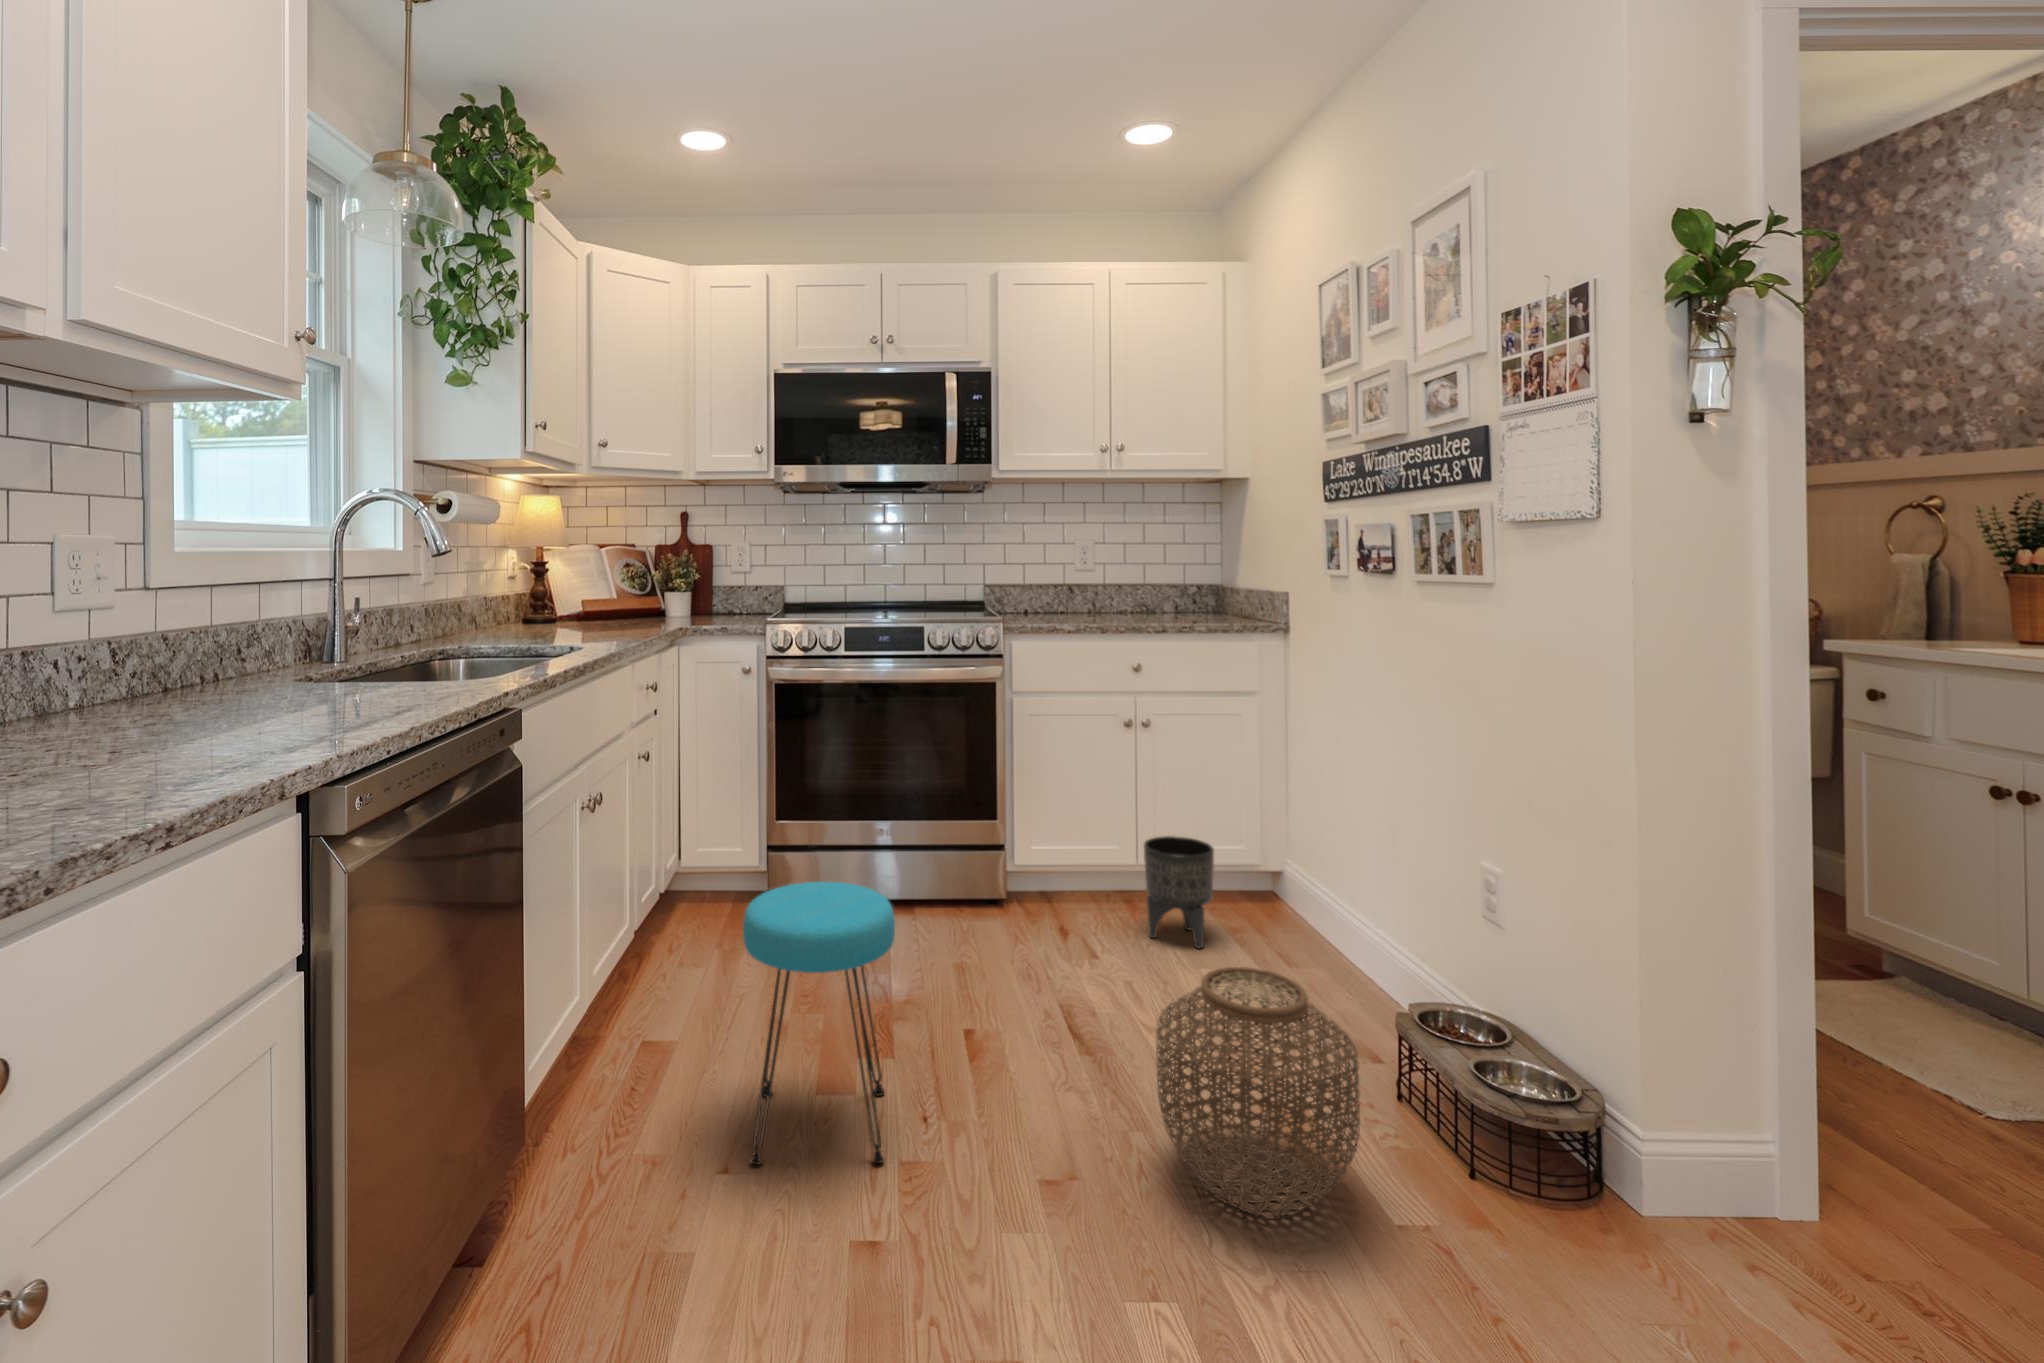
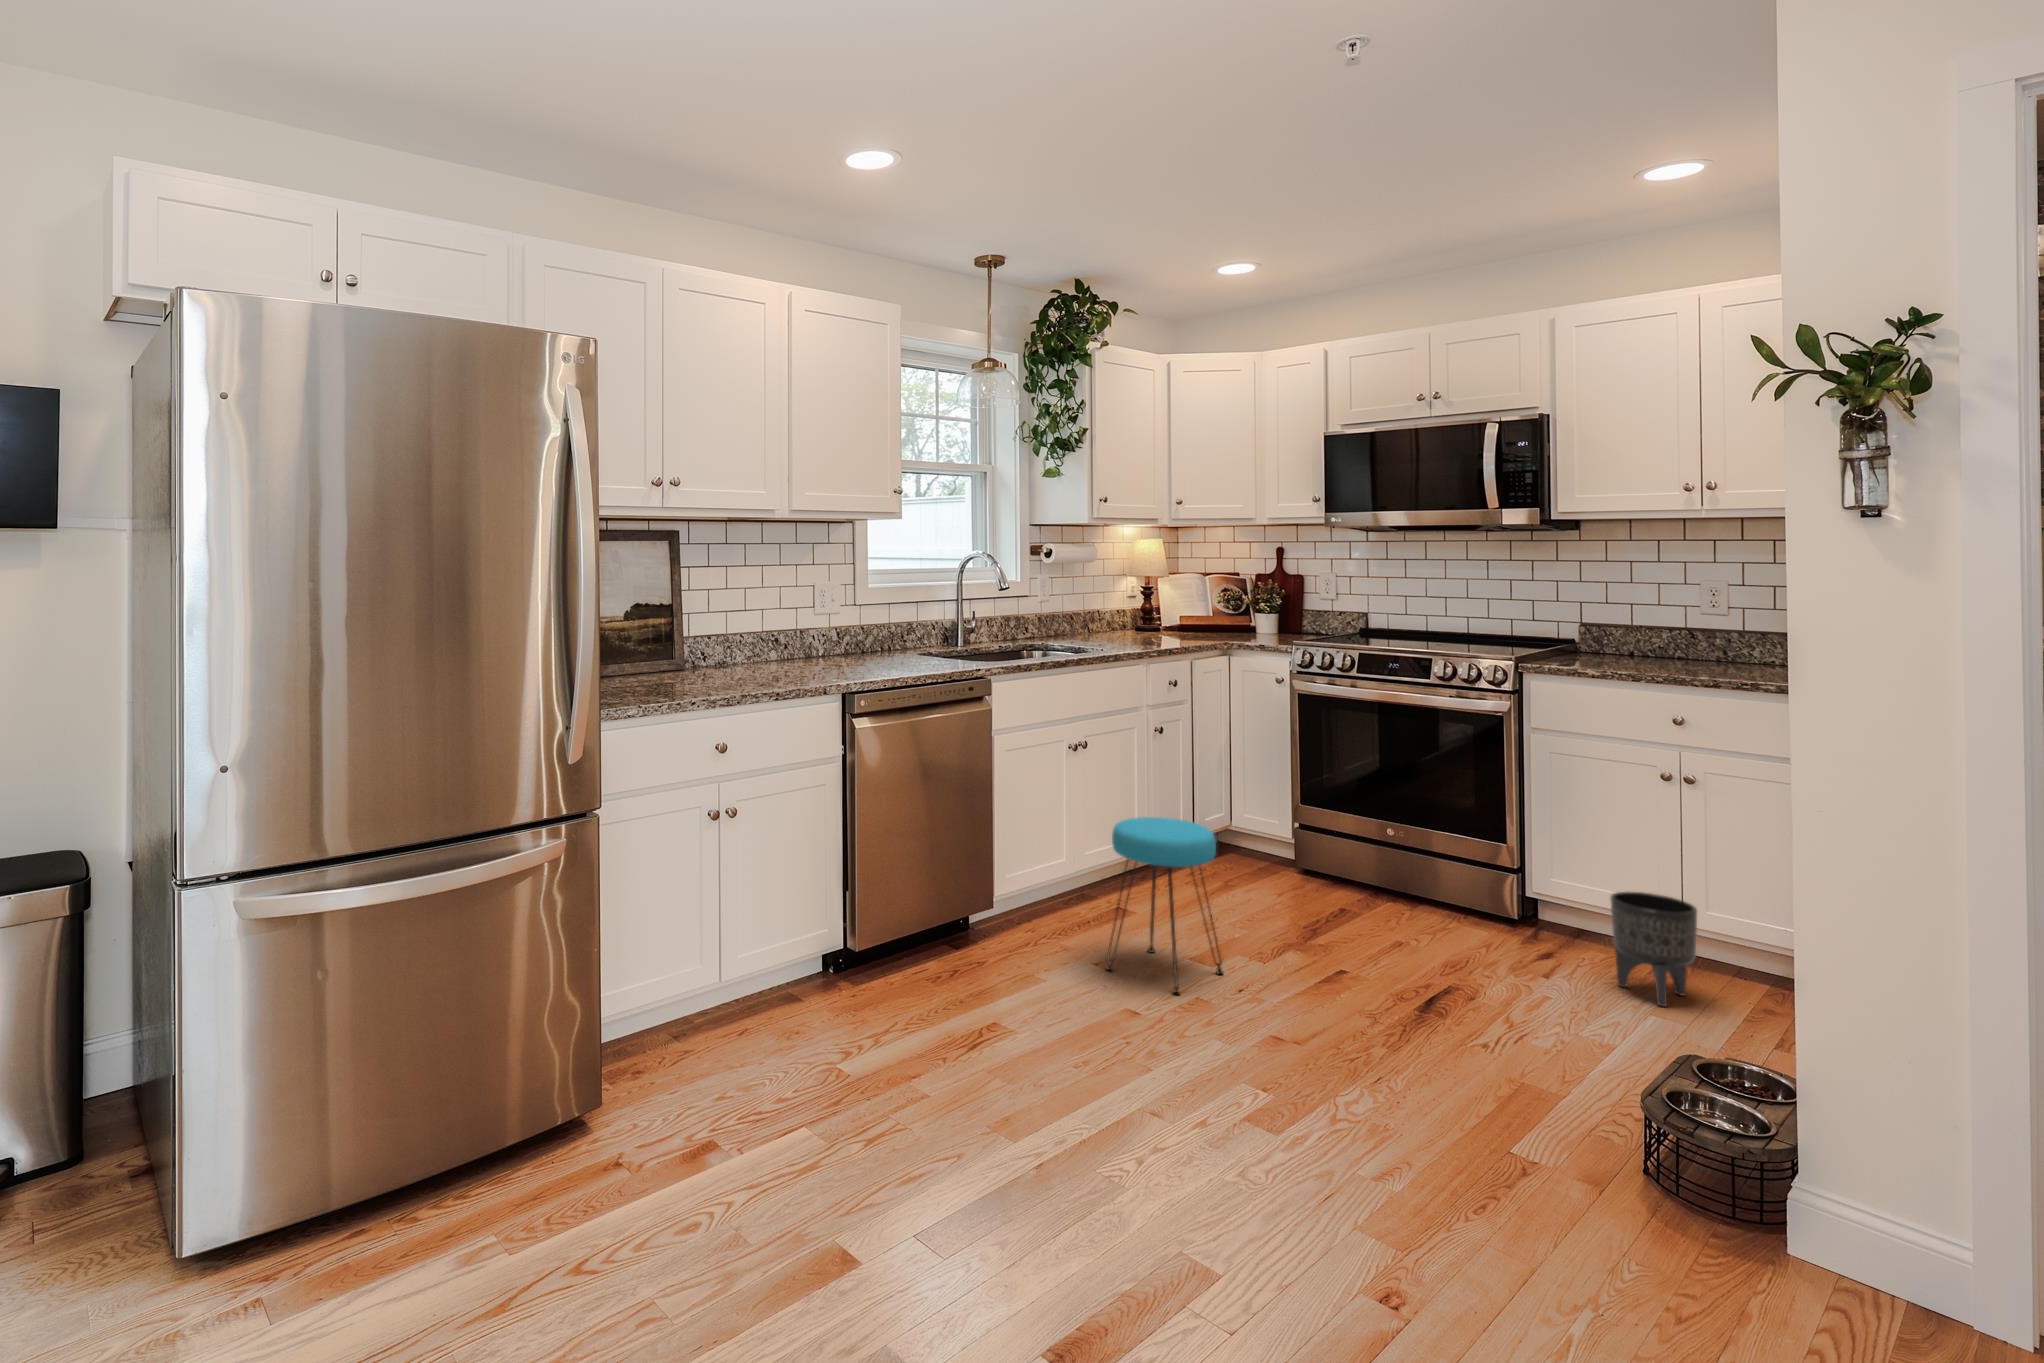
woven basket: present [1157,967,1360,1217] -> none [1338,931,1502,1111]

